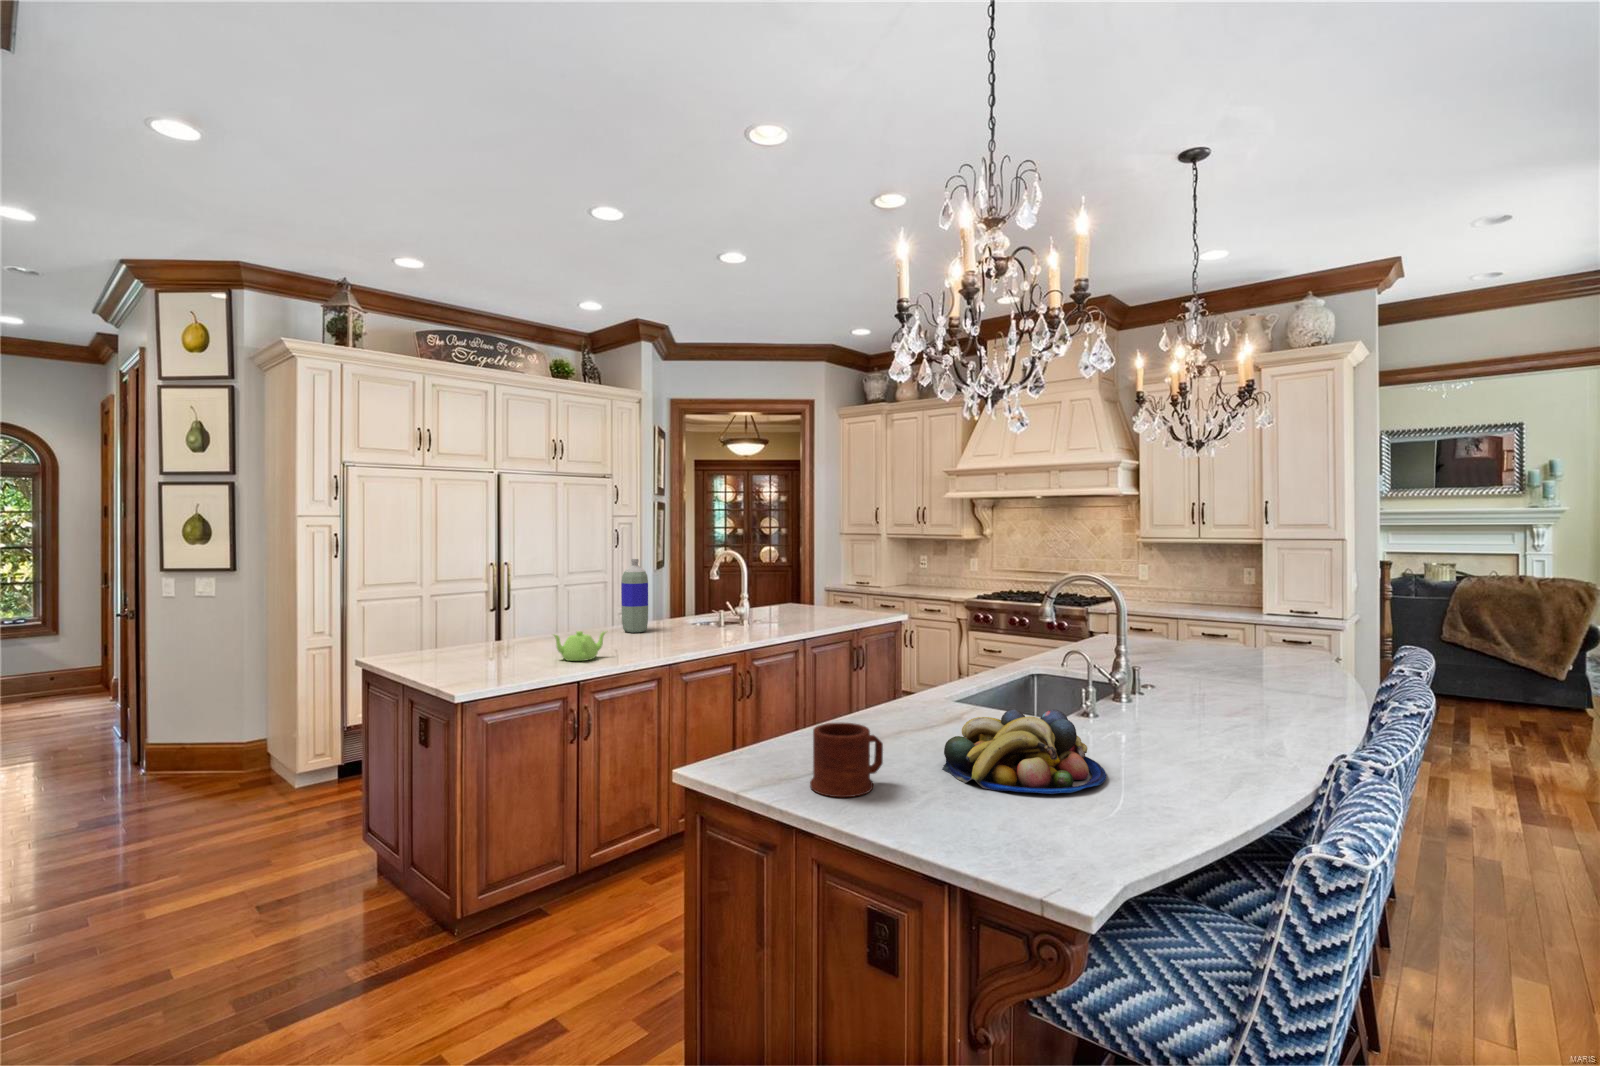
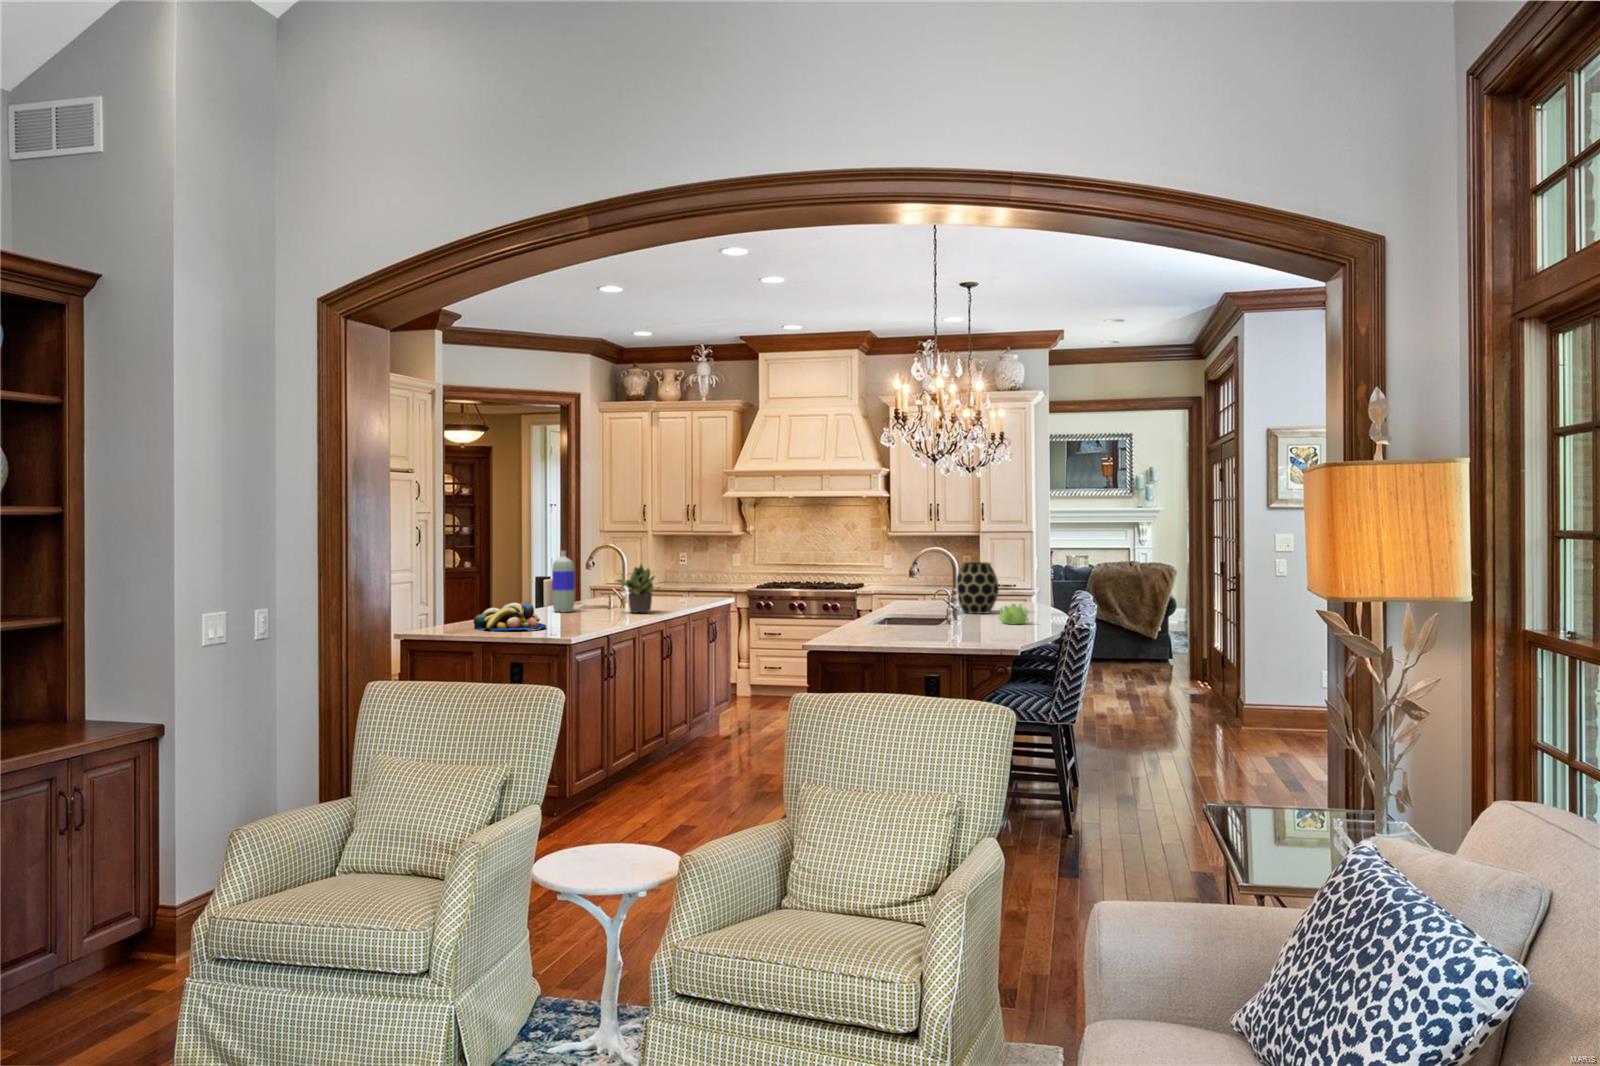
potted plant: none [682,575,744,638] -> present [616,564,655,613]
vase: none [1161,588,1240,674] -> present [957,562,999,614]
teapot: present [554,631,606,661] -> present [999,604,1029,624]
fruit bowl: present [942,709,1107,794] -> present [474,602,546,631]
mug: present [810,723,883,797] -> none [872,617,901,646]

